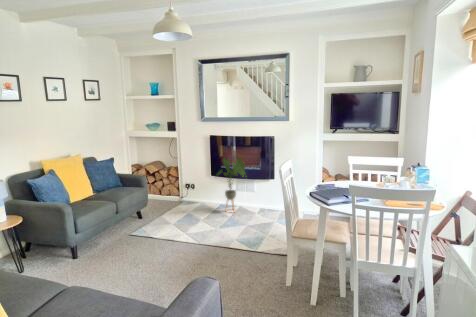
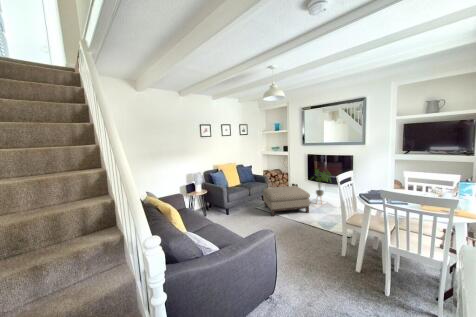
ottoman: none [141,188,221,245] -> present [263,186,310,216]

